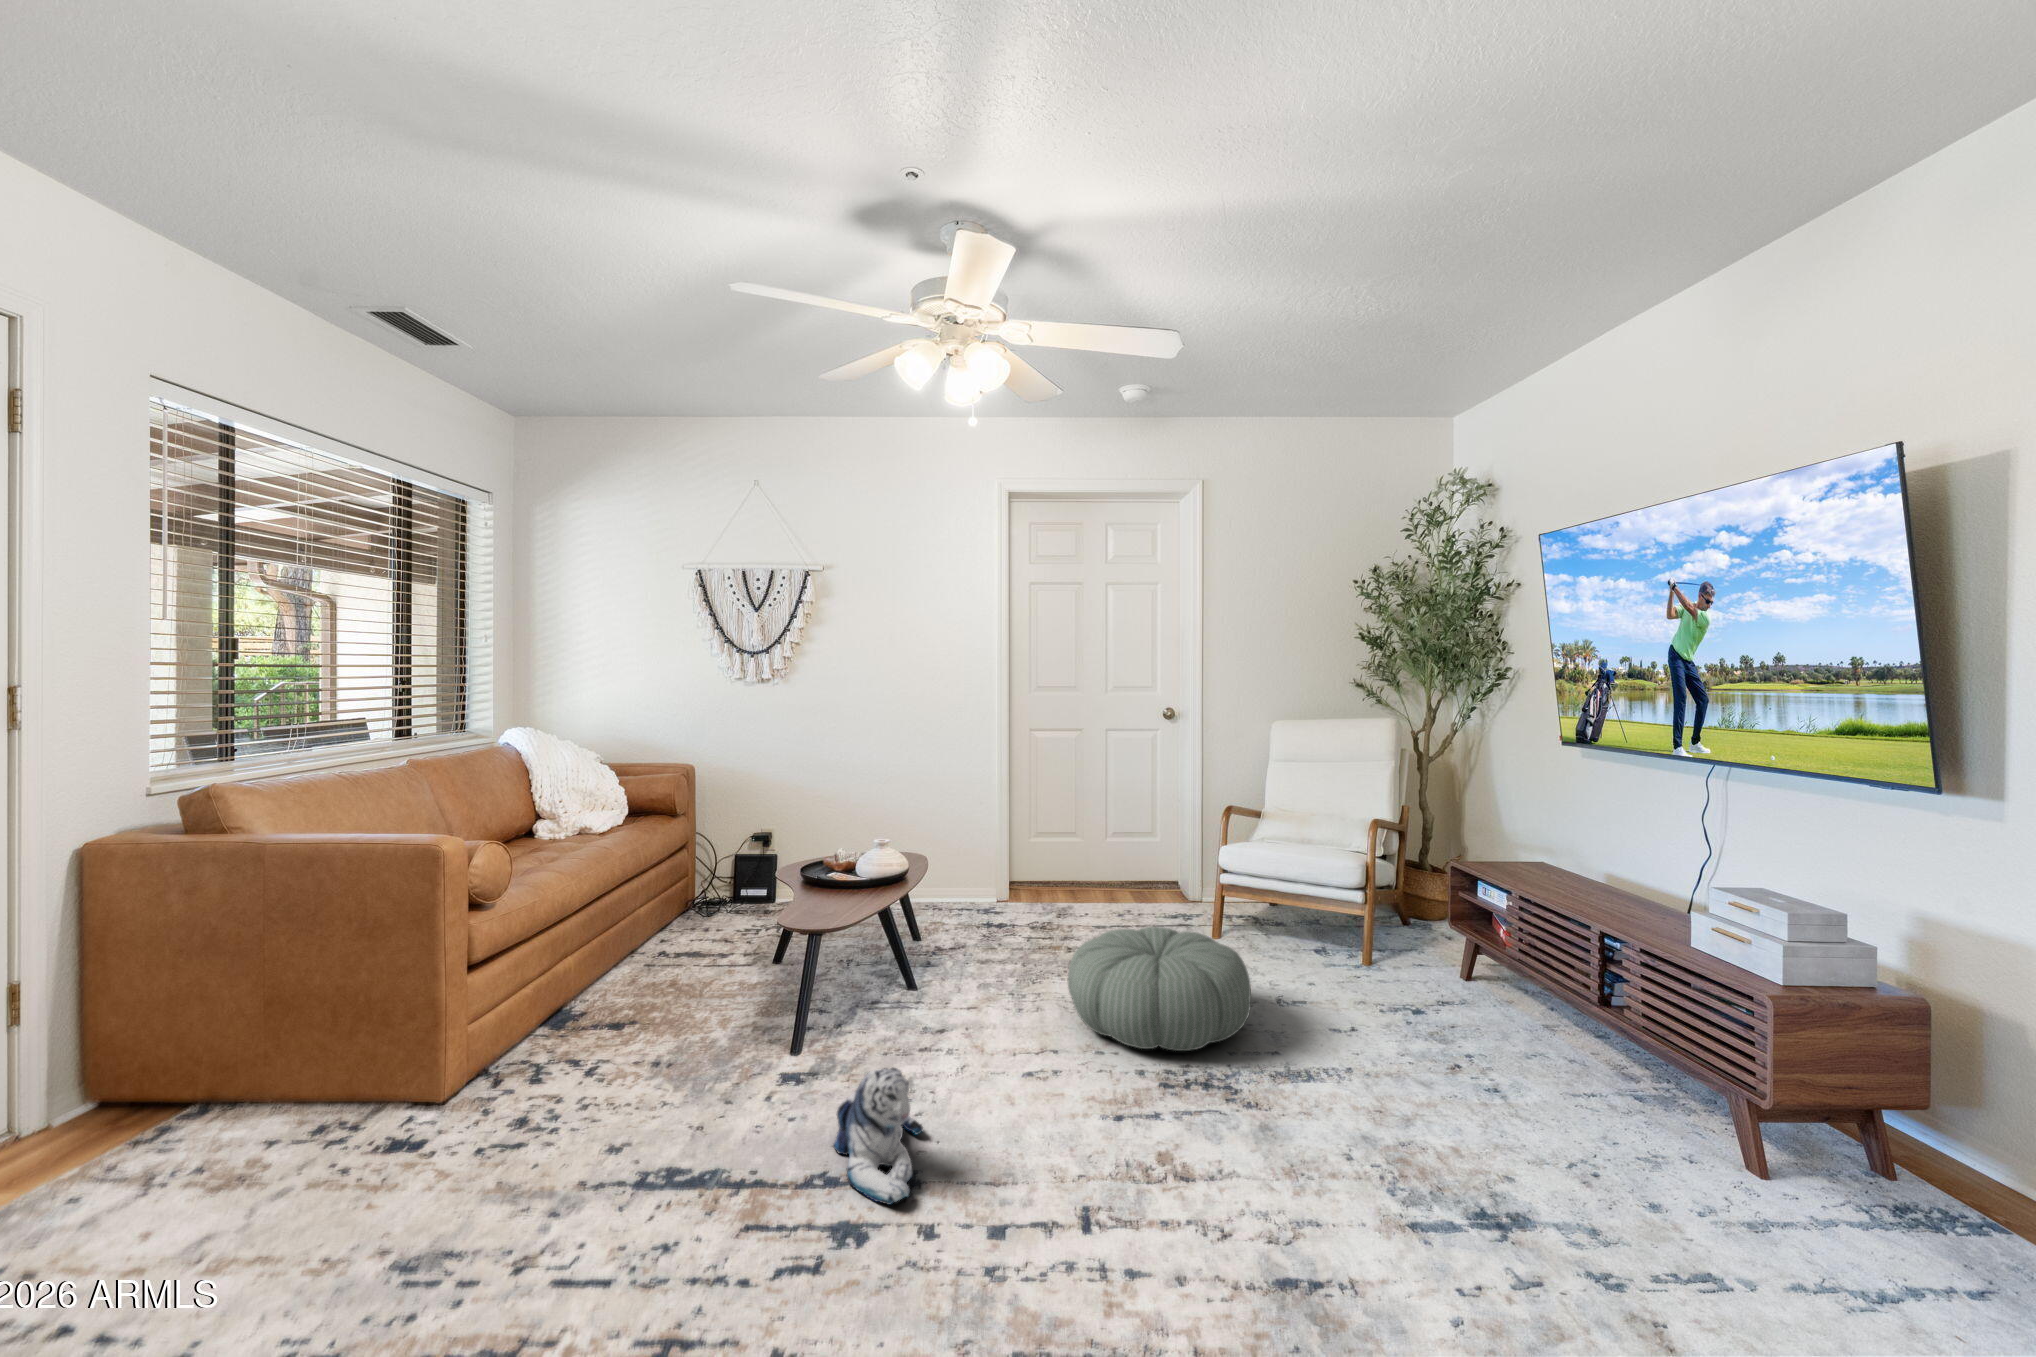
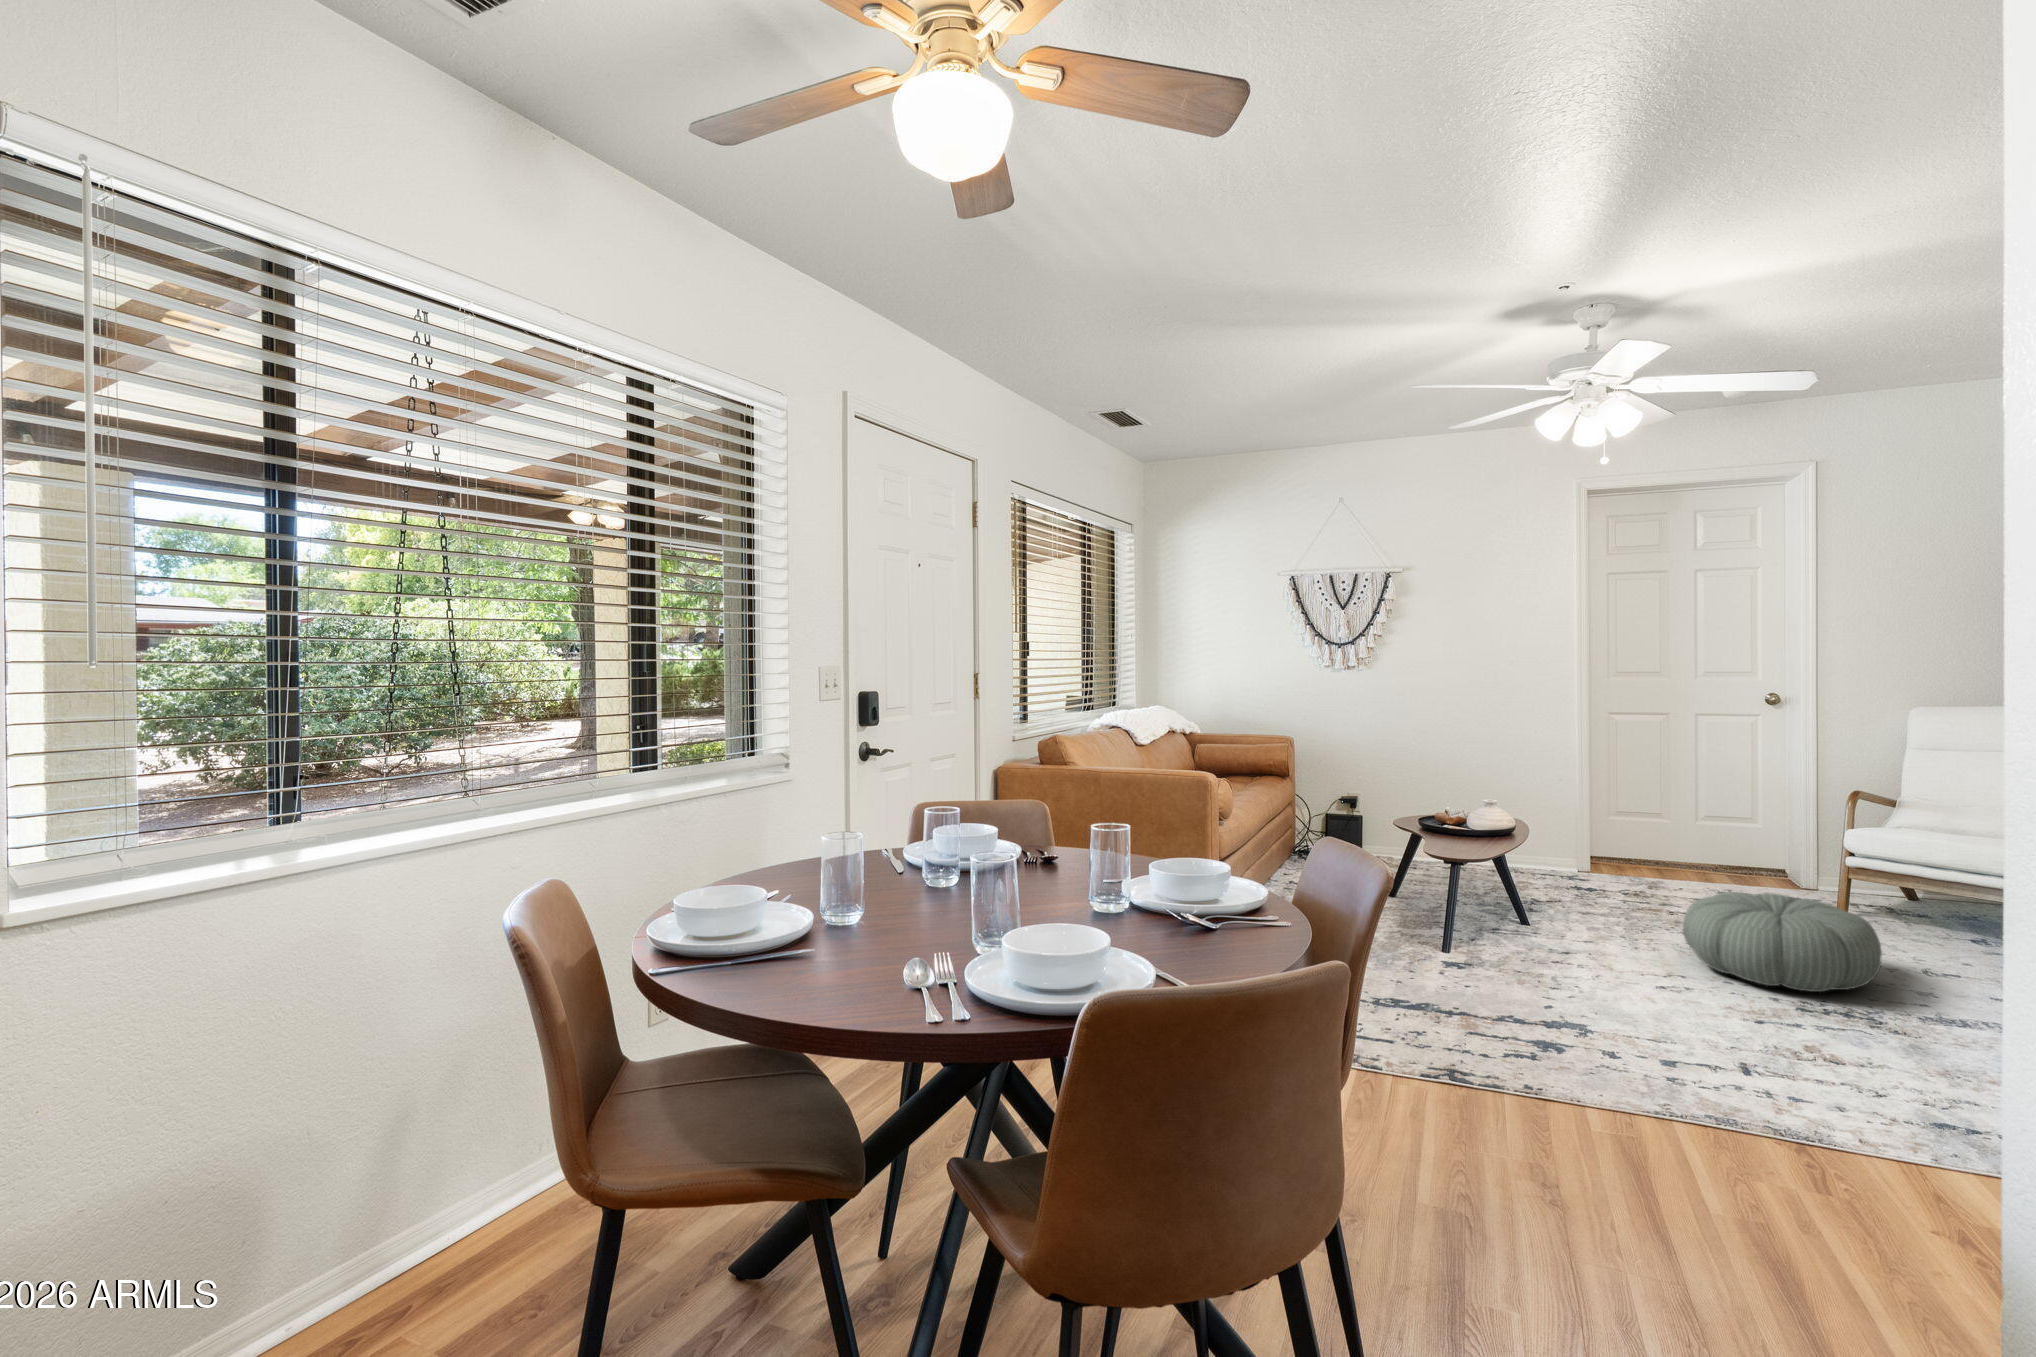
plush toy: present [833,1068,923,1205] -> none [1511,953,1585,1034]

